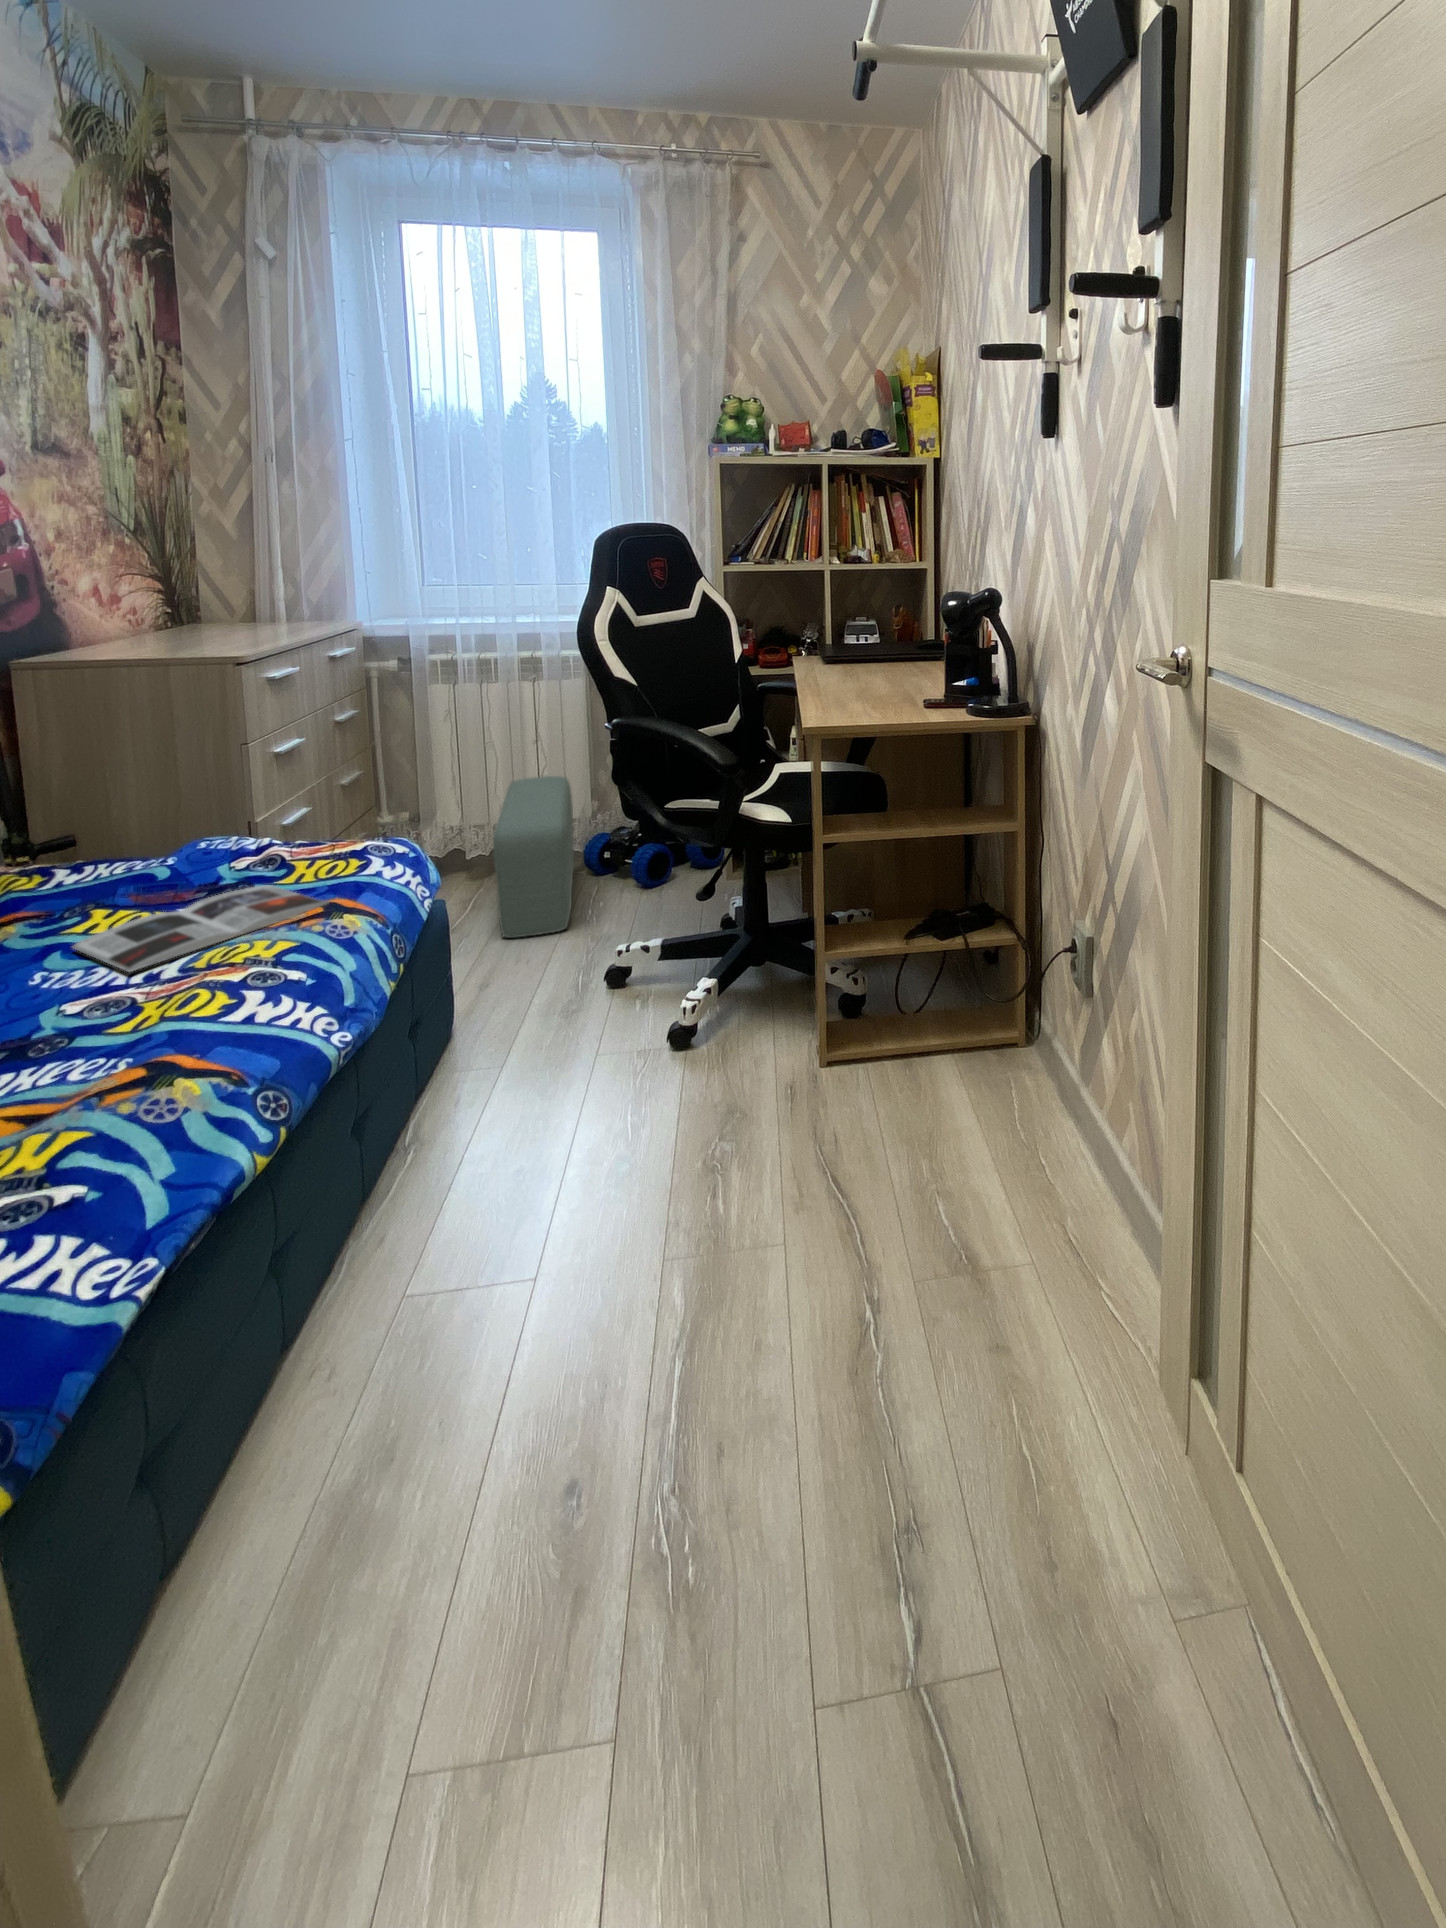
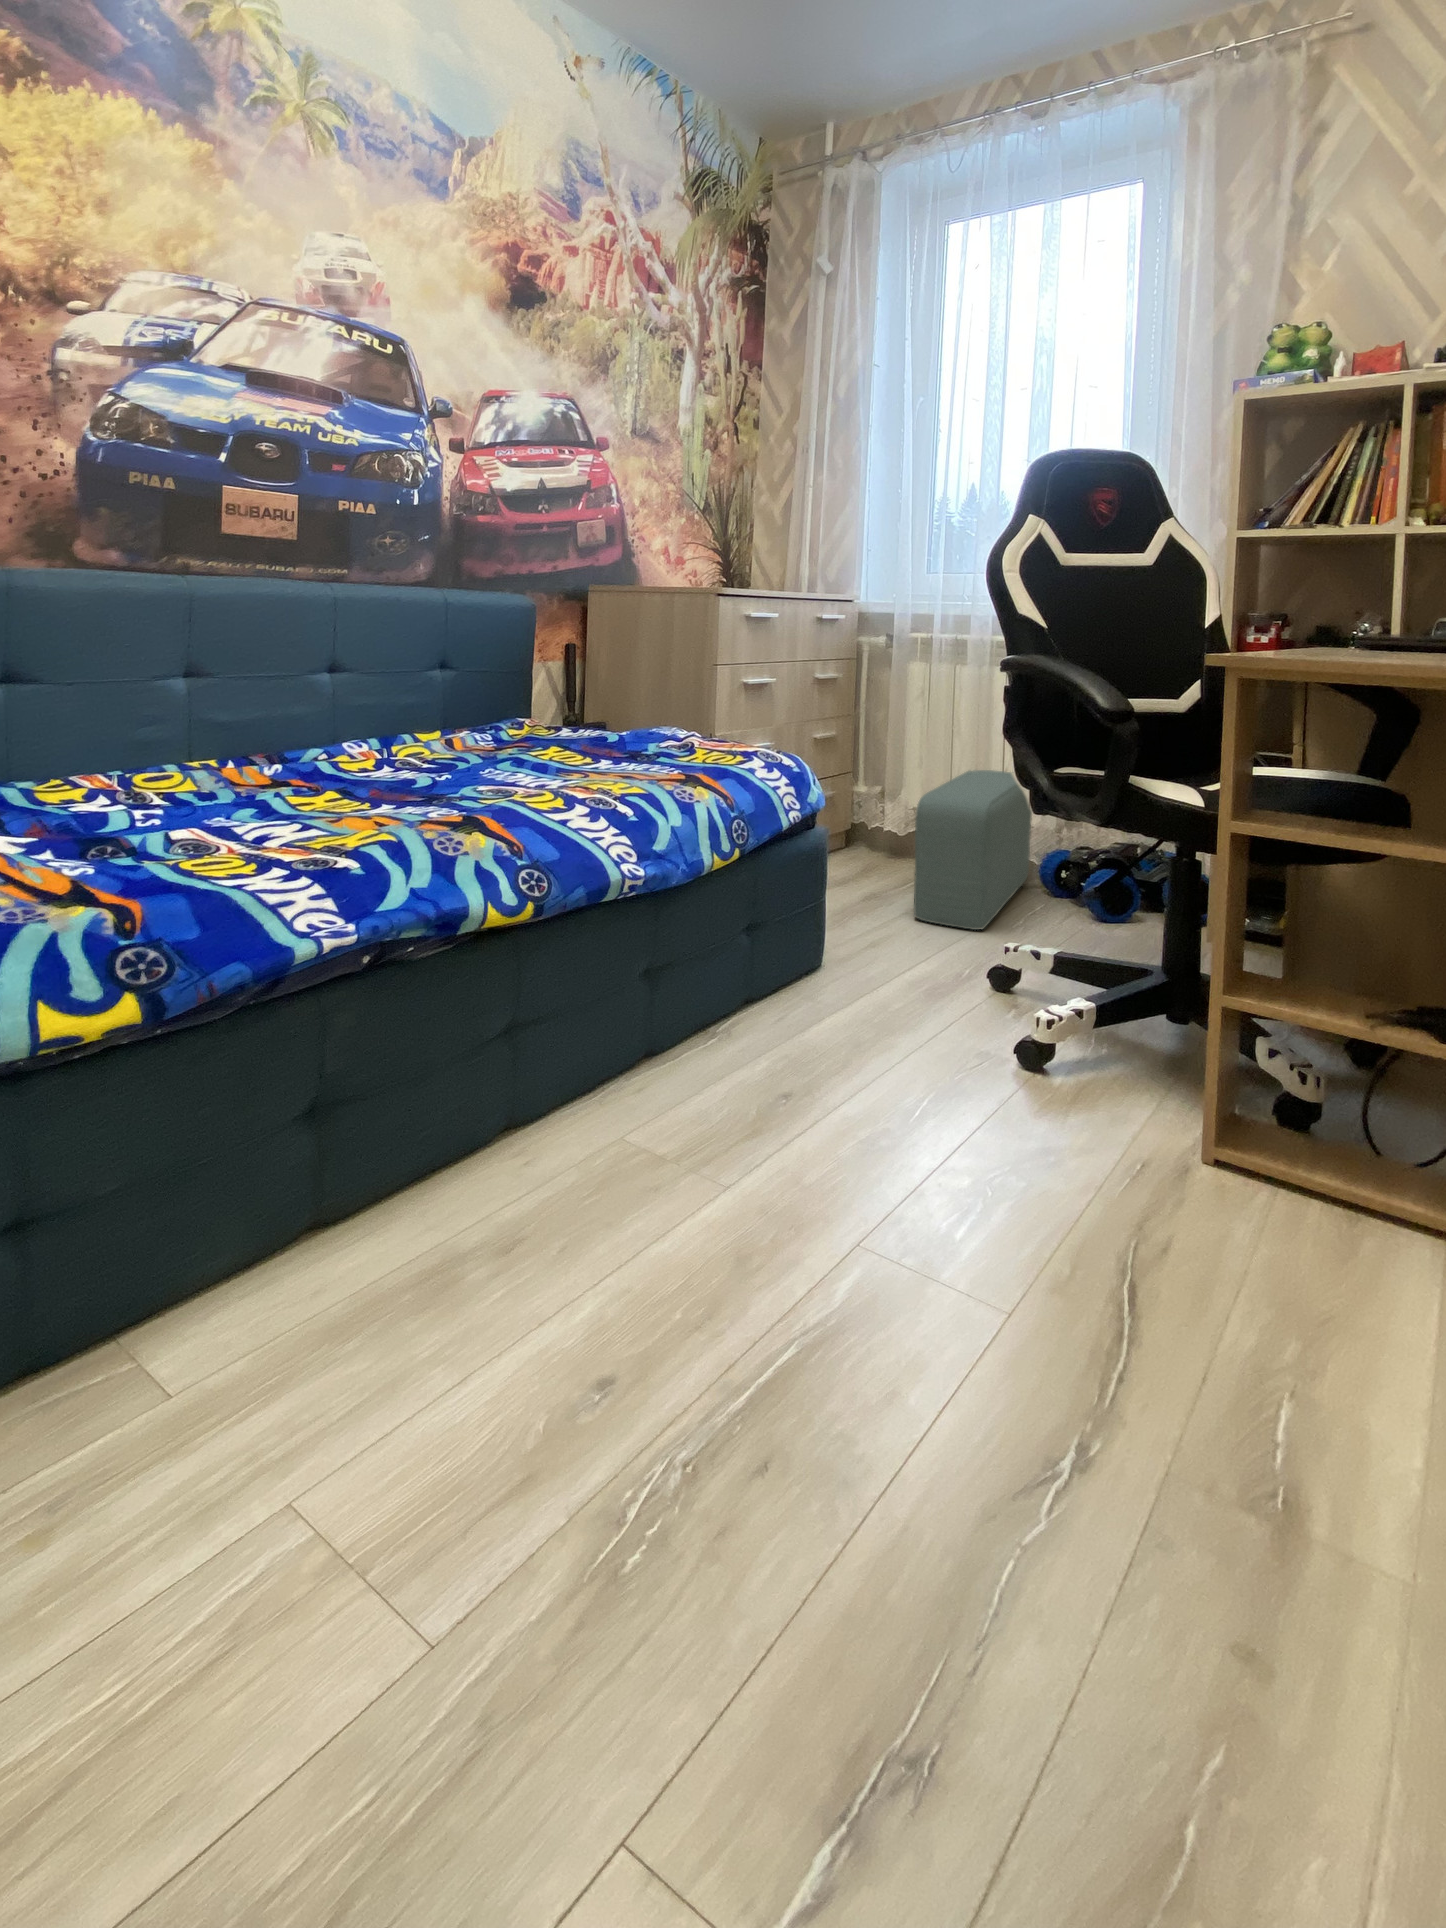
magazine: present [72,885,327,972] -> none [524,757,695,782]

